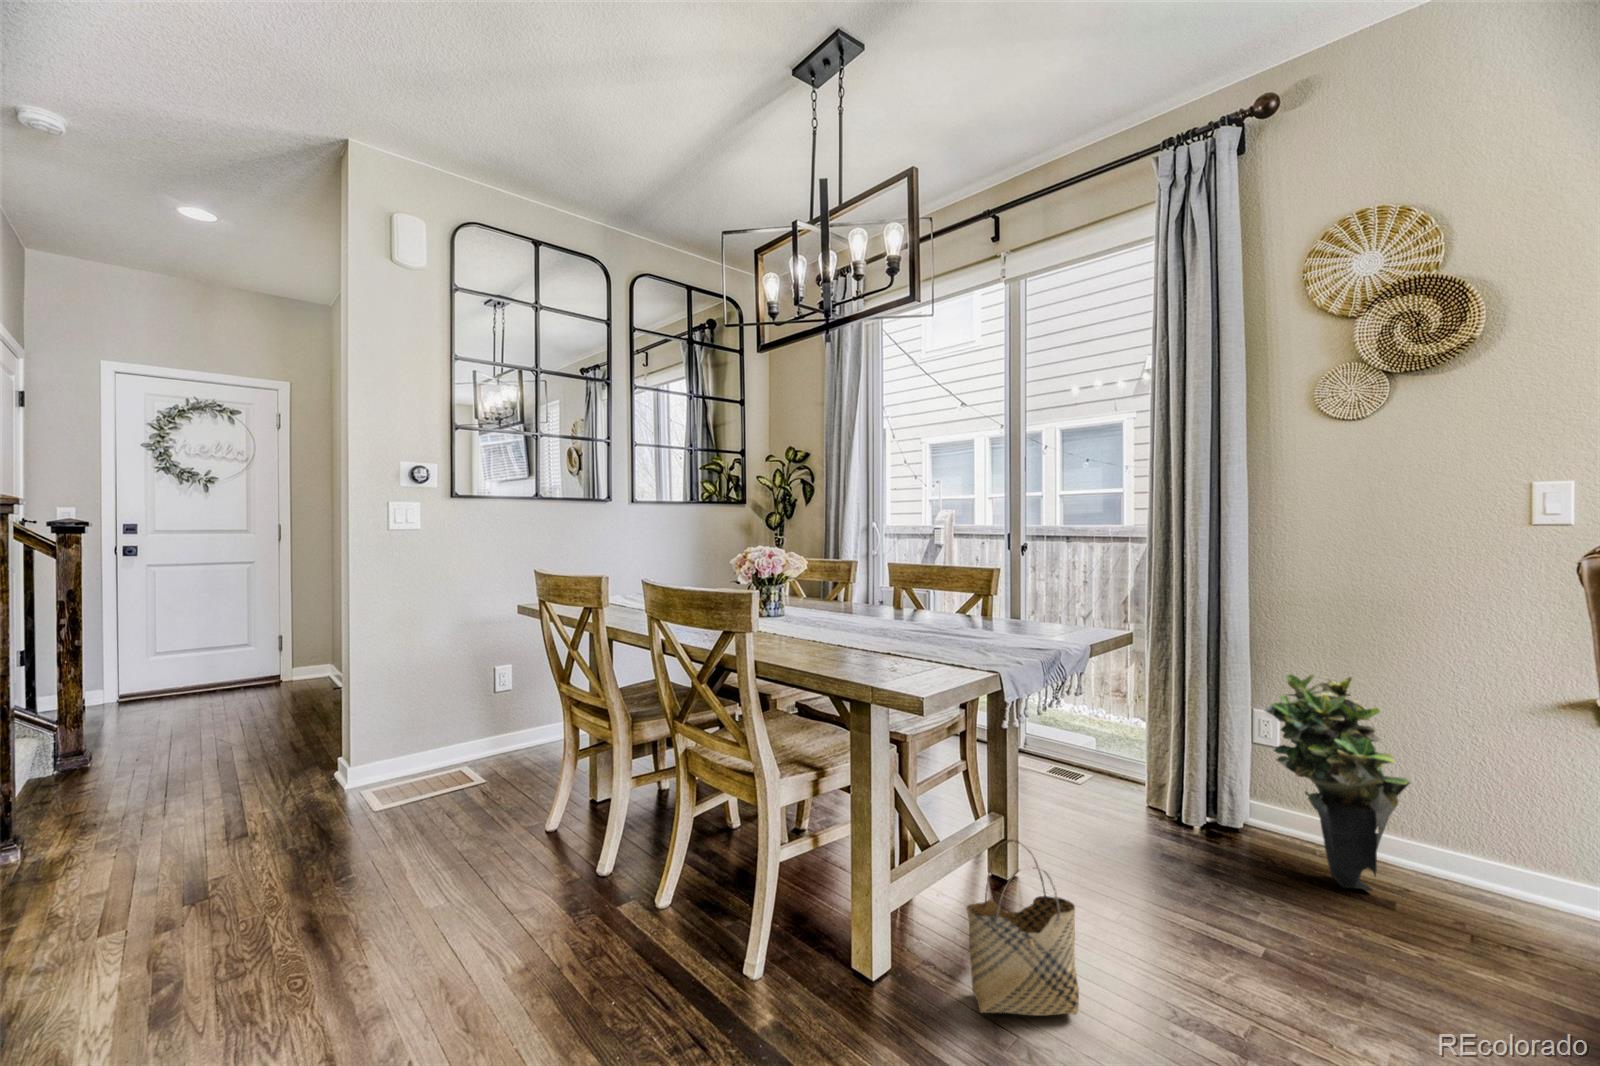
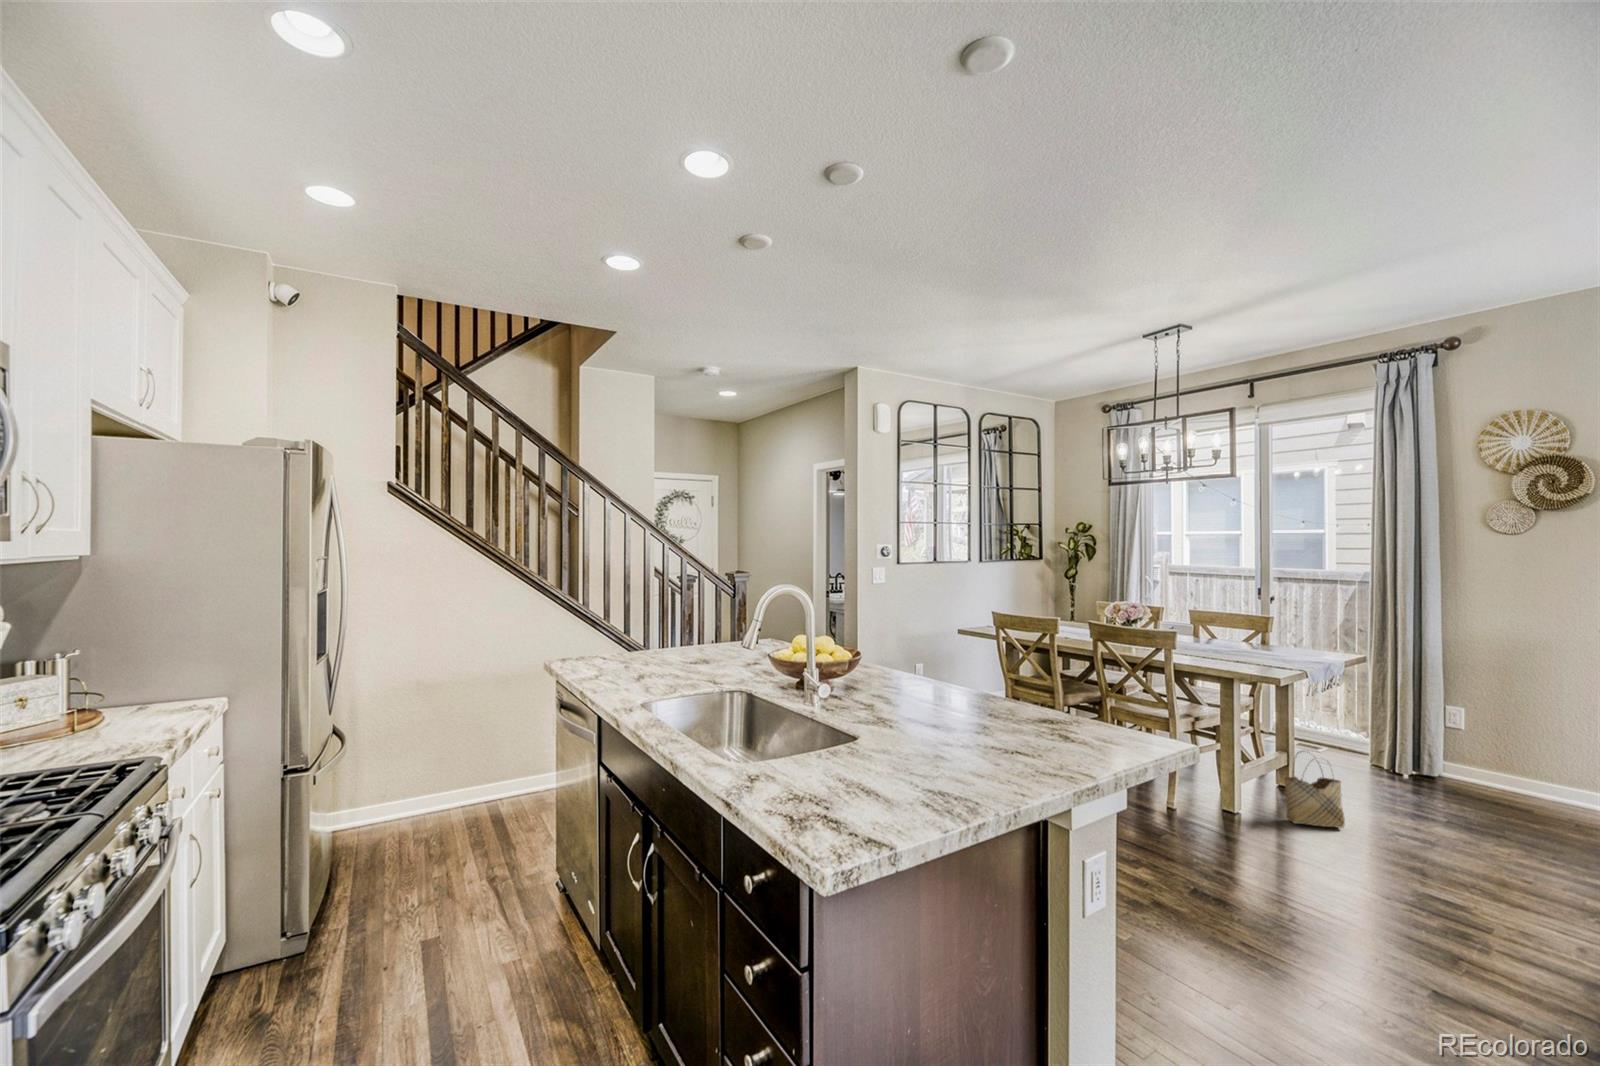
potted plant: present [1265,674,1411,890] -> none [1452,685,1549,806]

